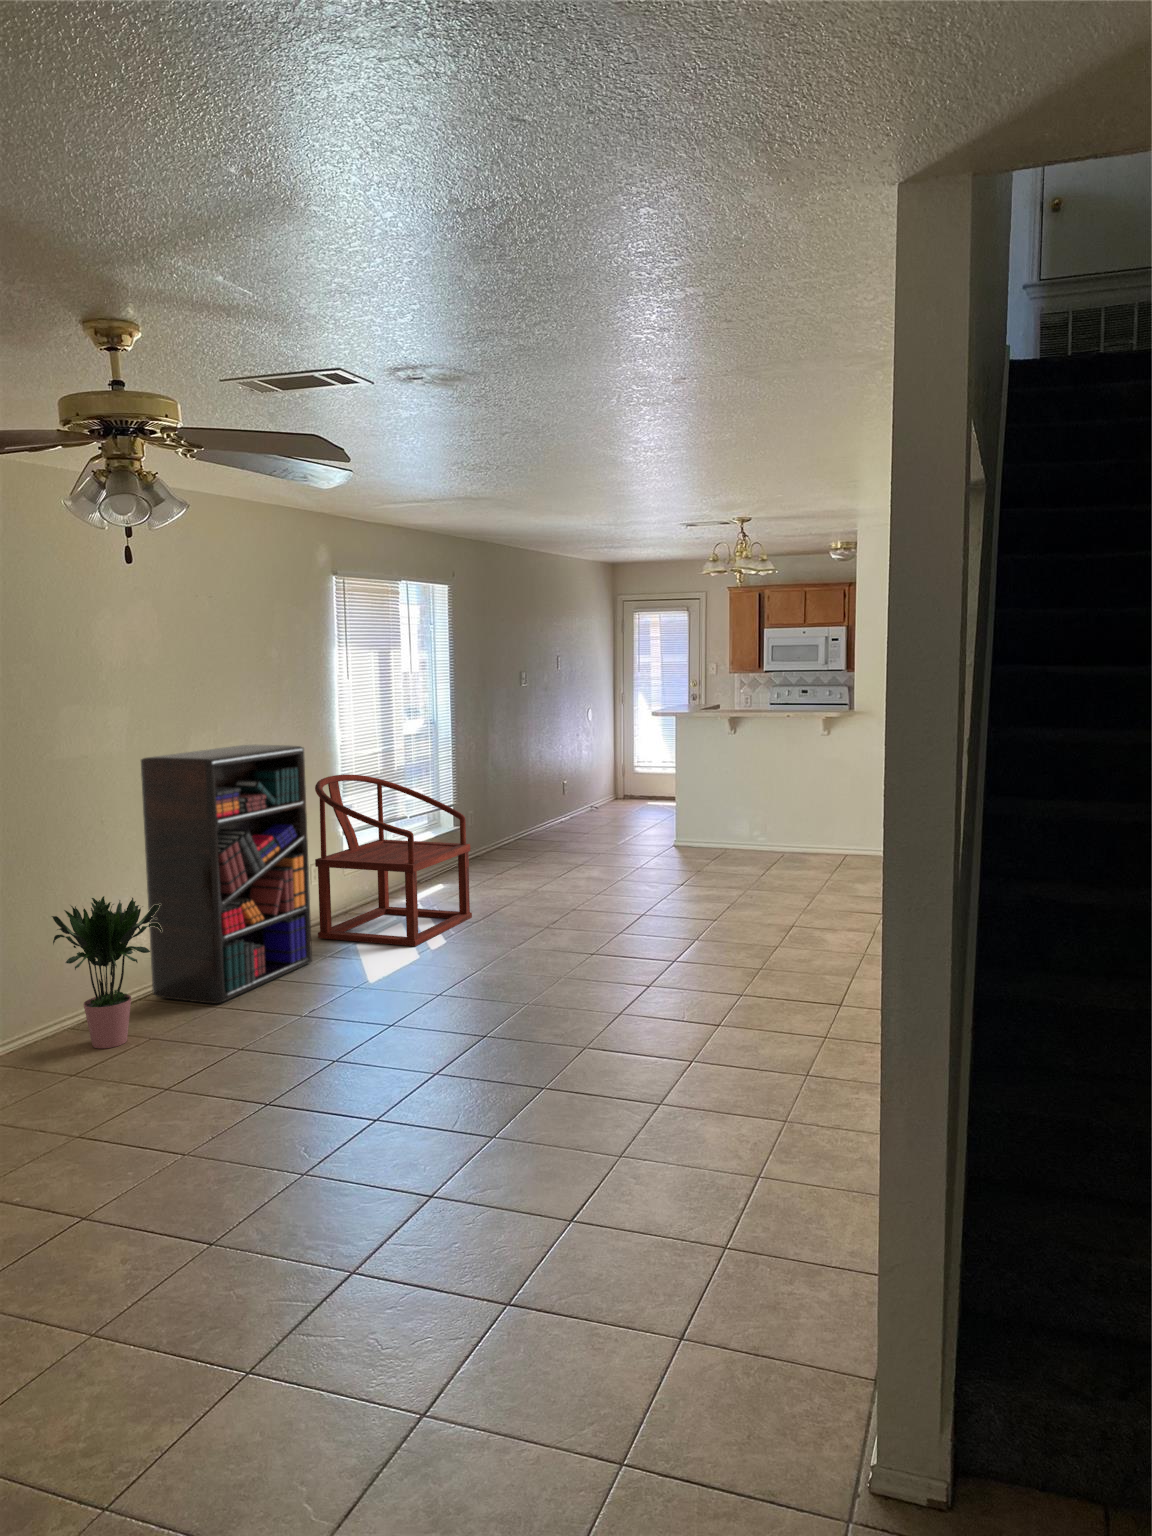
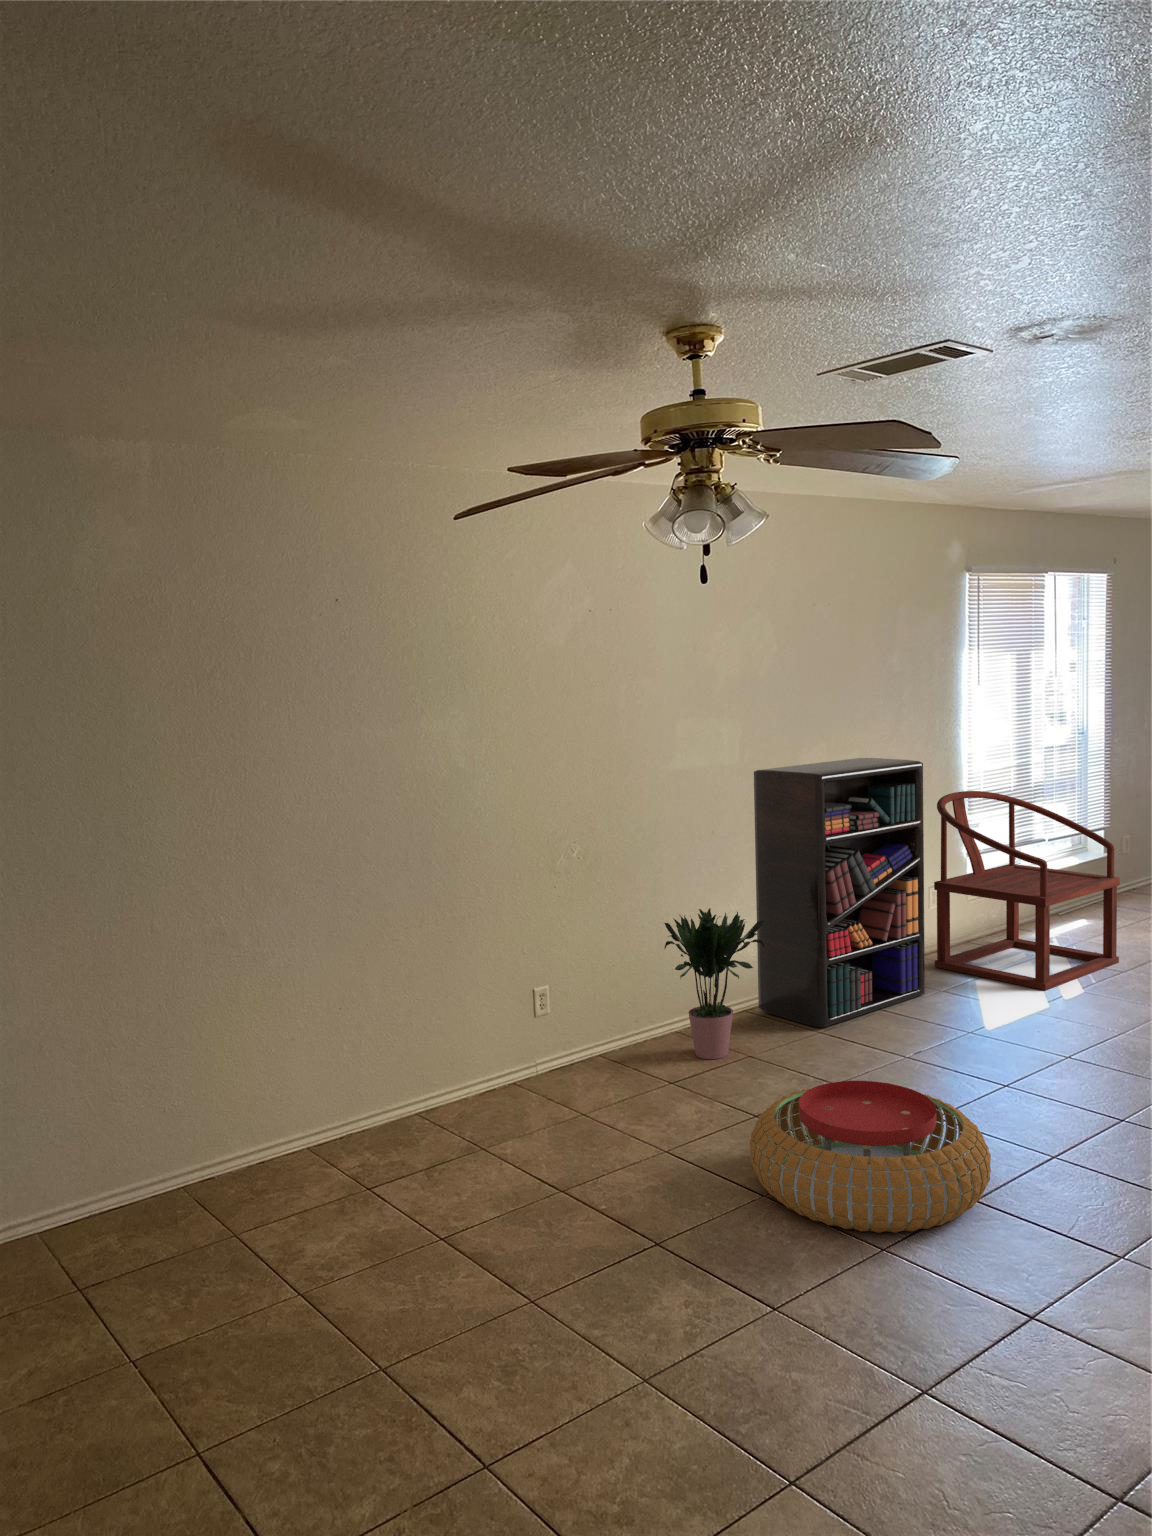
pouf: none [168,1033,388,1166] -> present [750,1081,991,1233]

